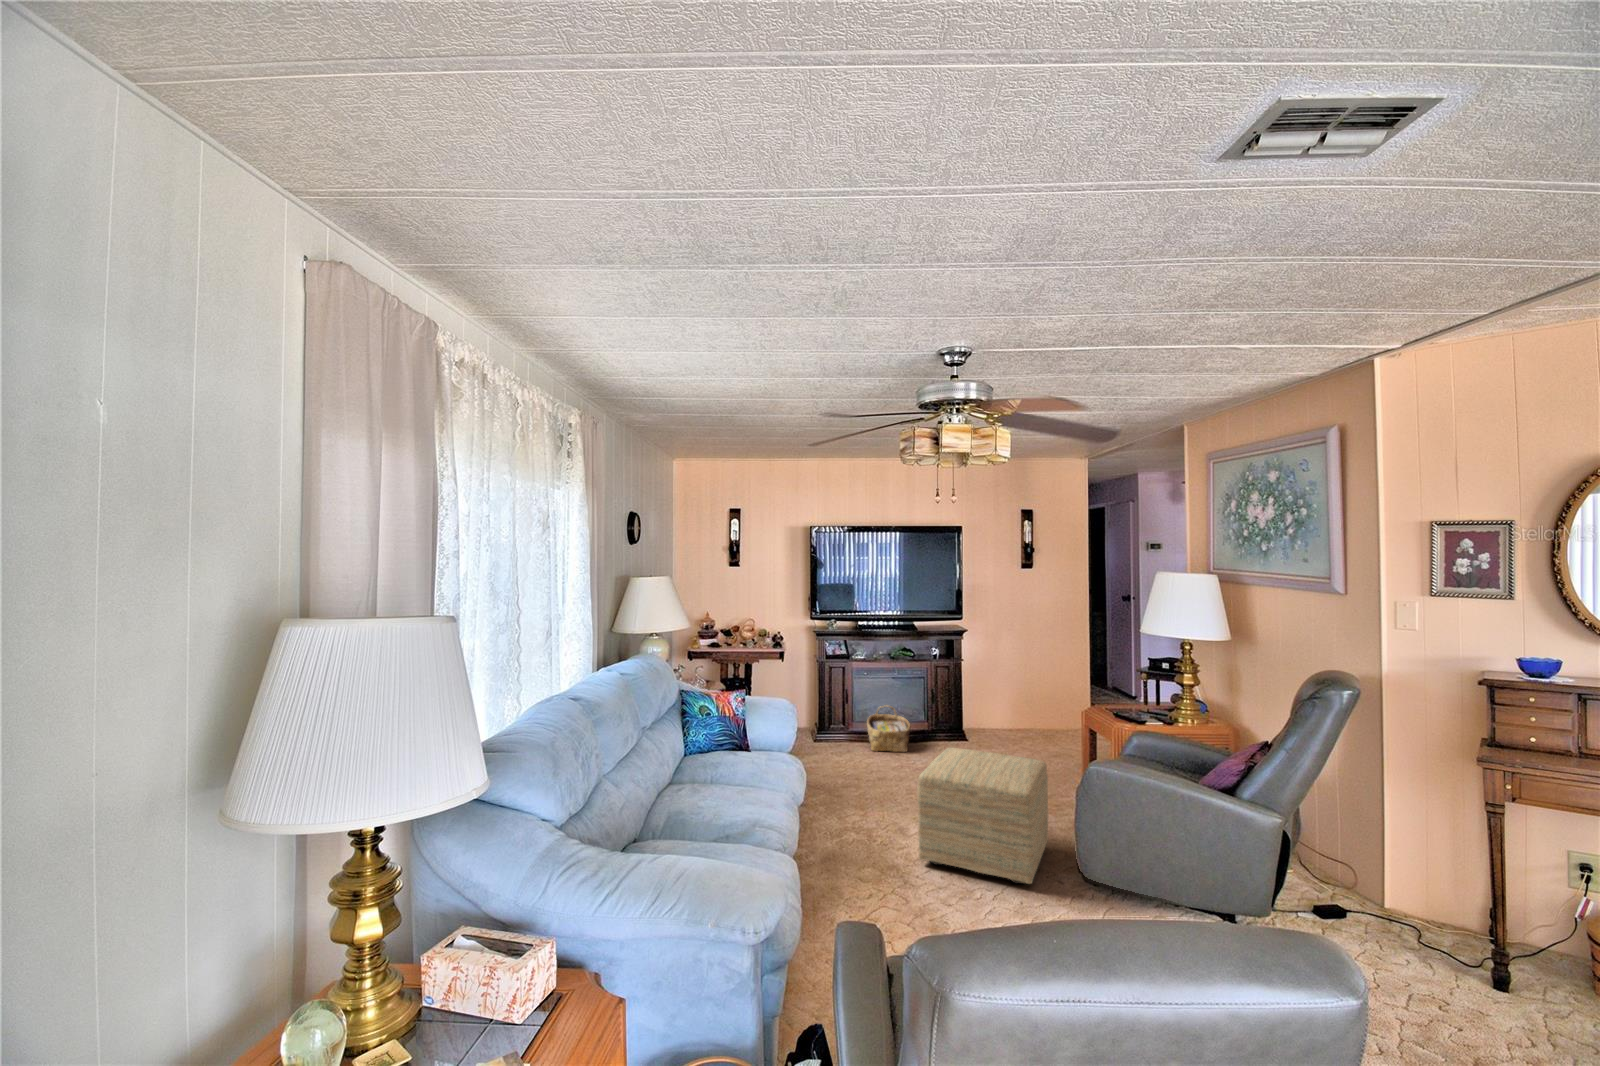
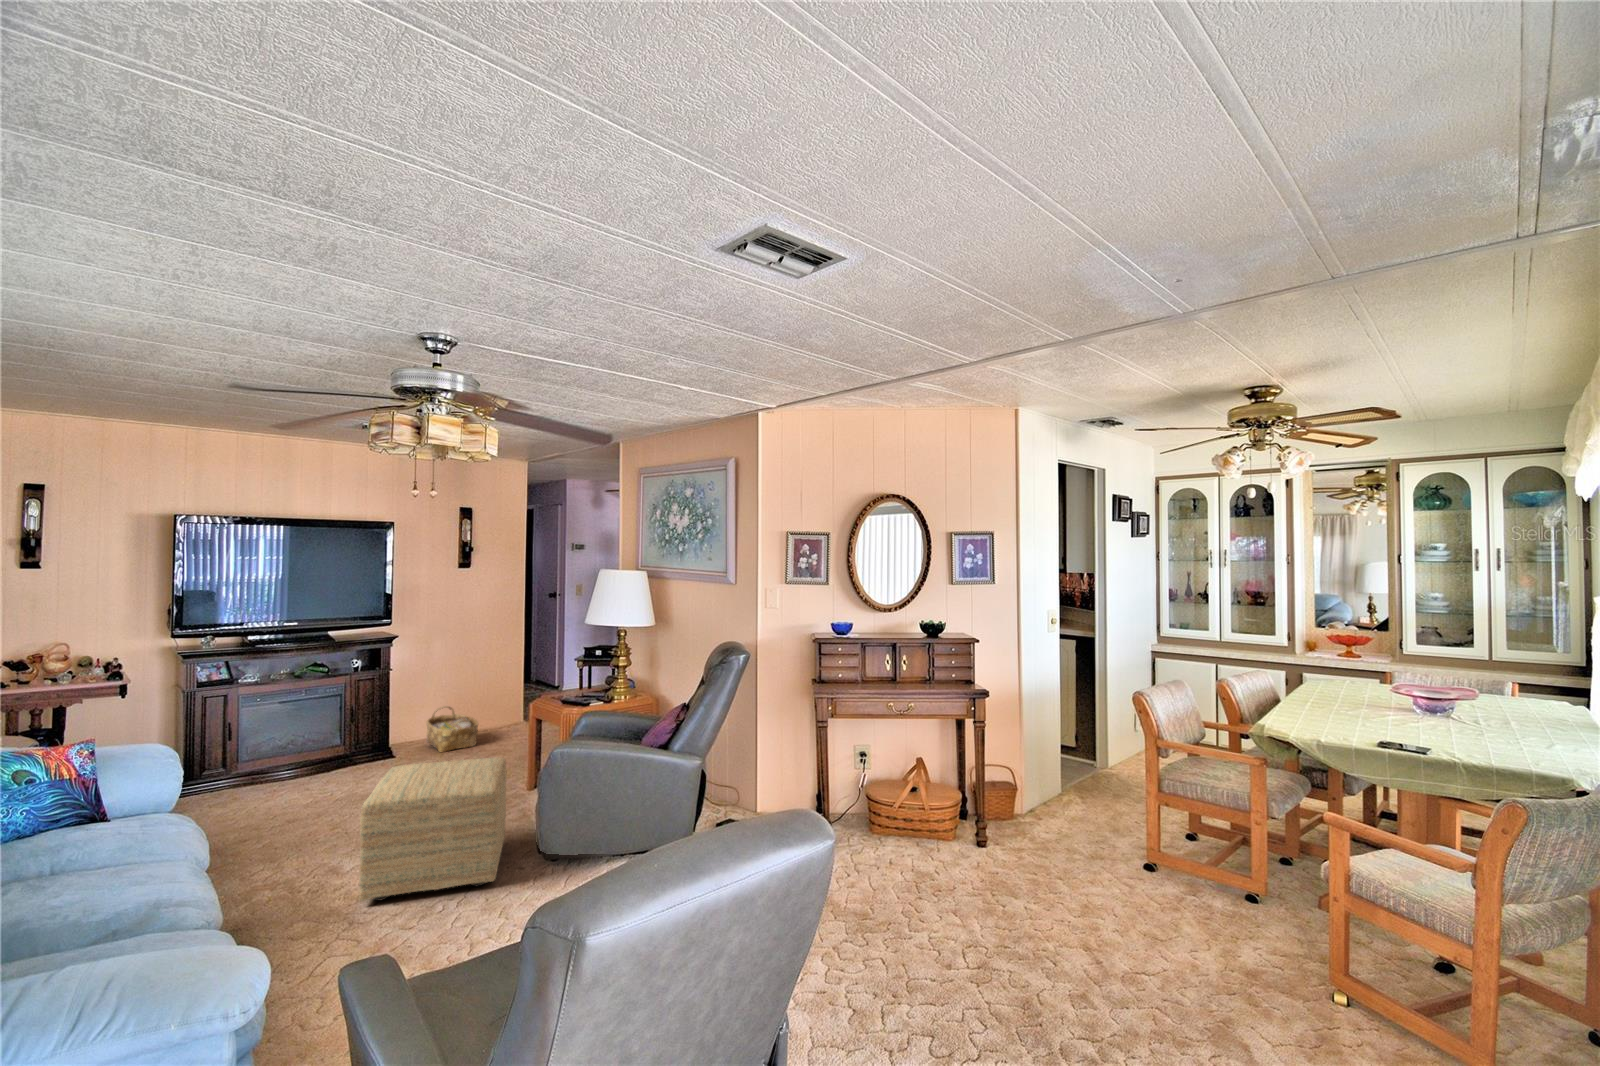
woven basket: present [867,705,910,752] -> present [426,706,478,752]

